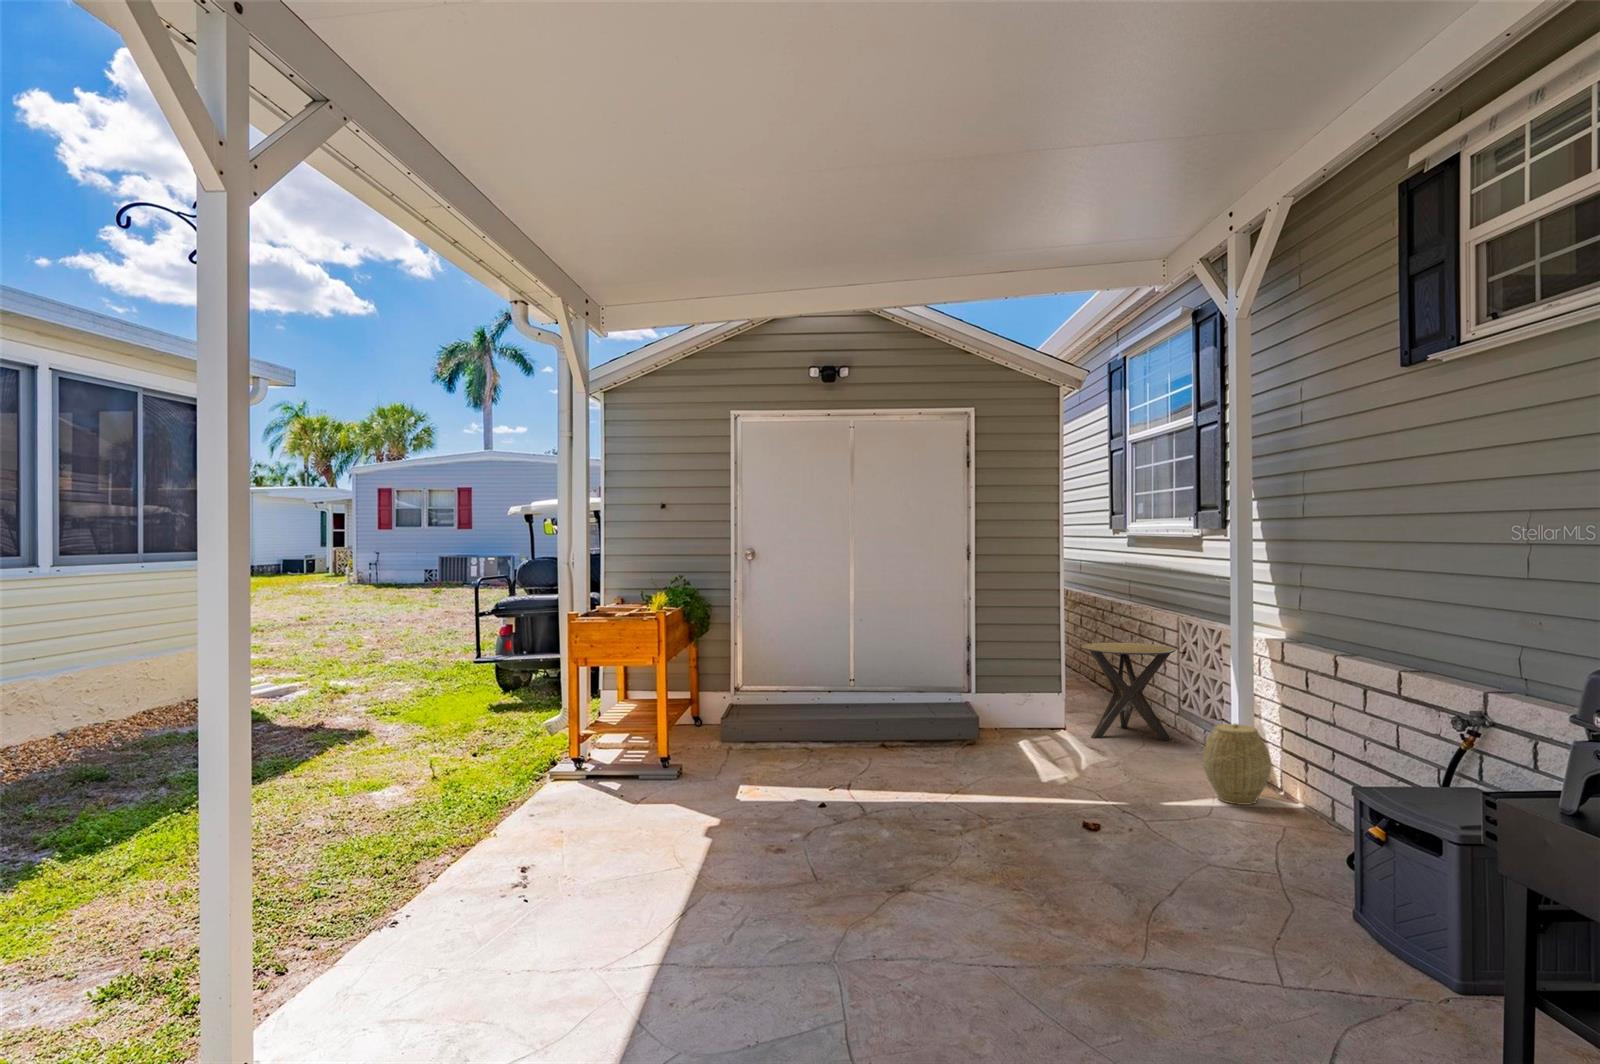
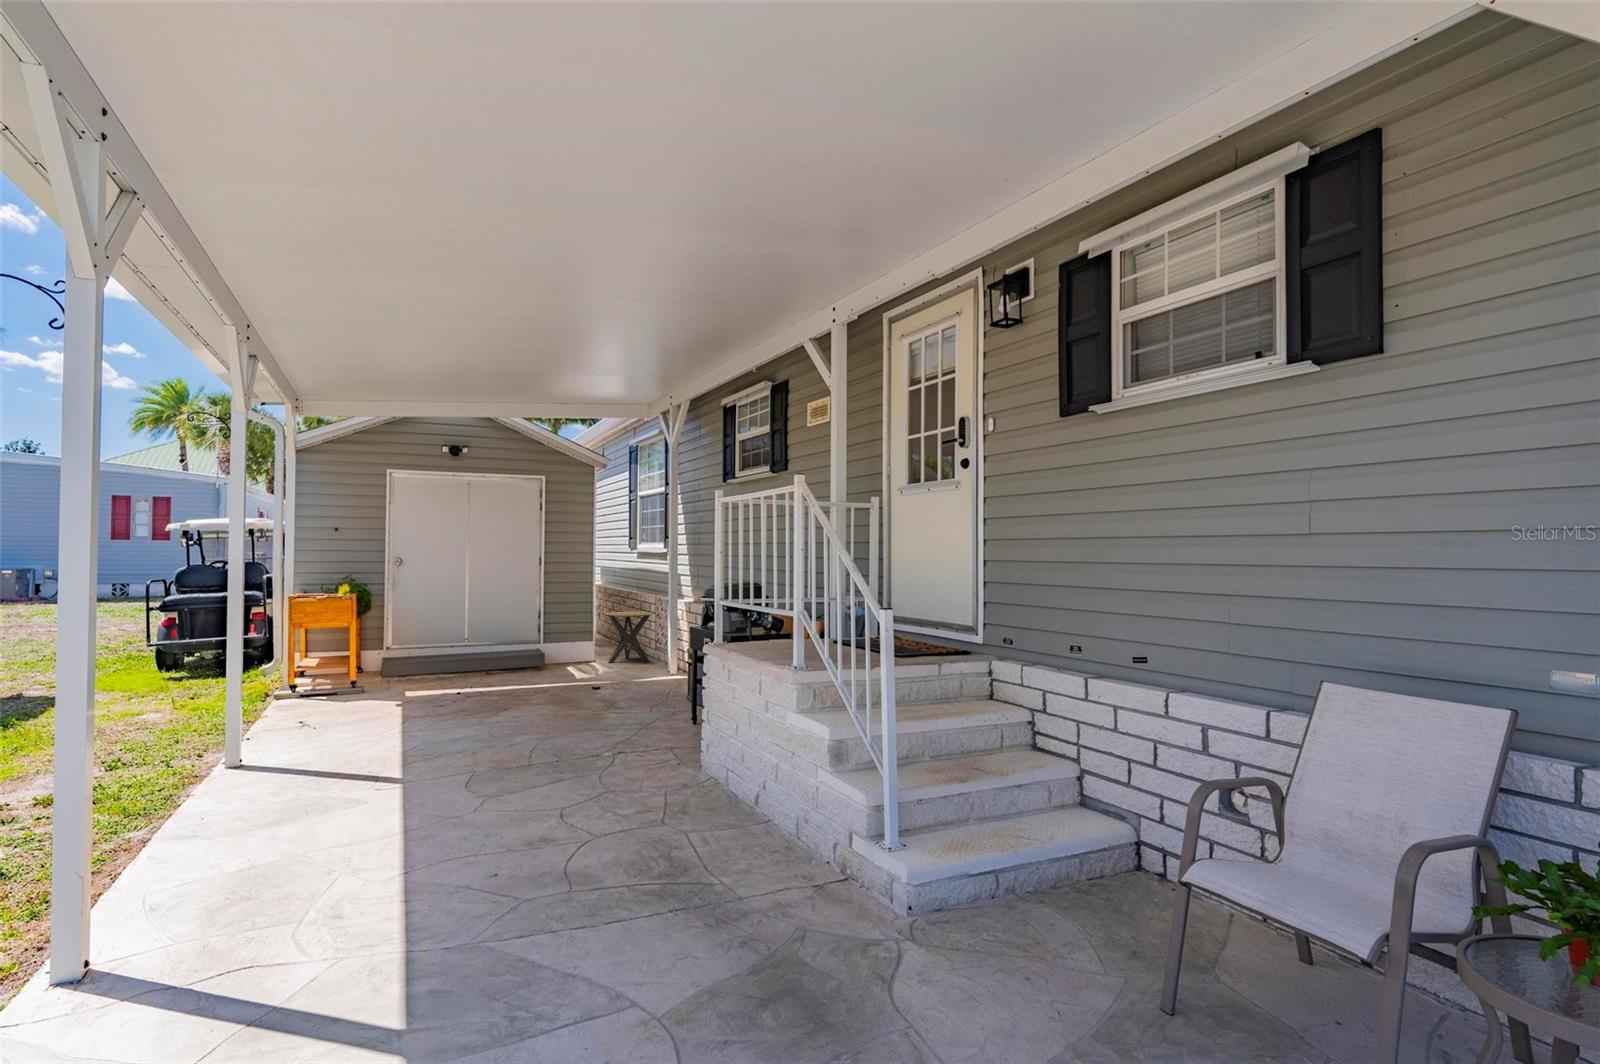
woven basket: present [1203,724,1271,805] -> none [653,643,682,679]

